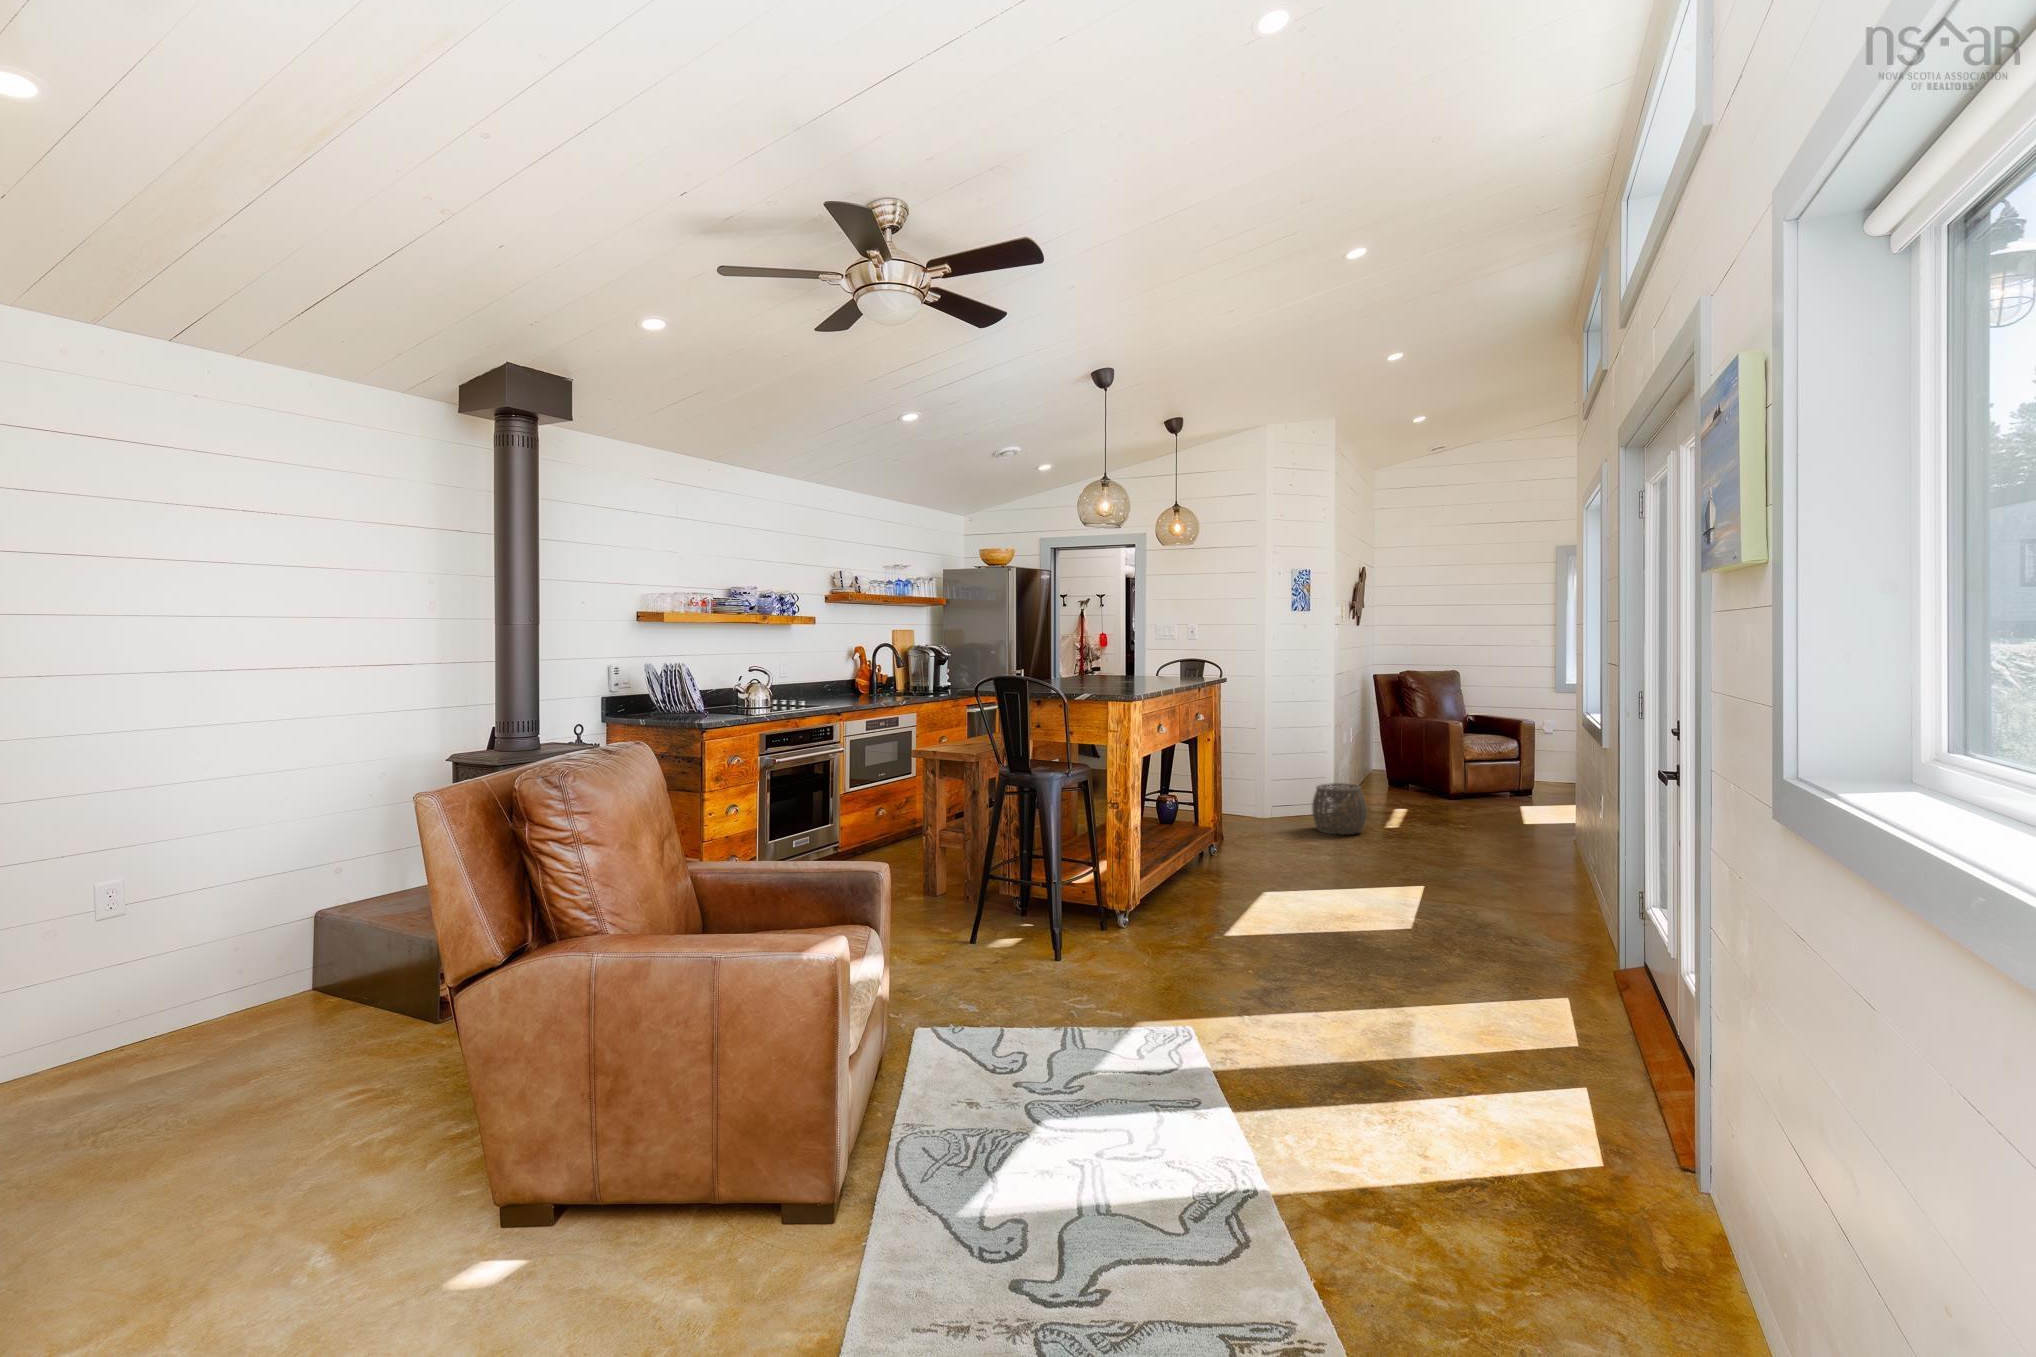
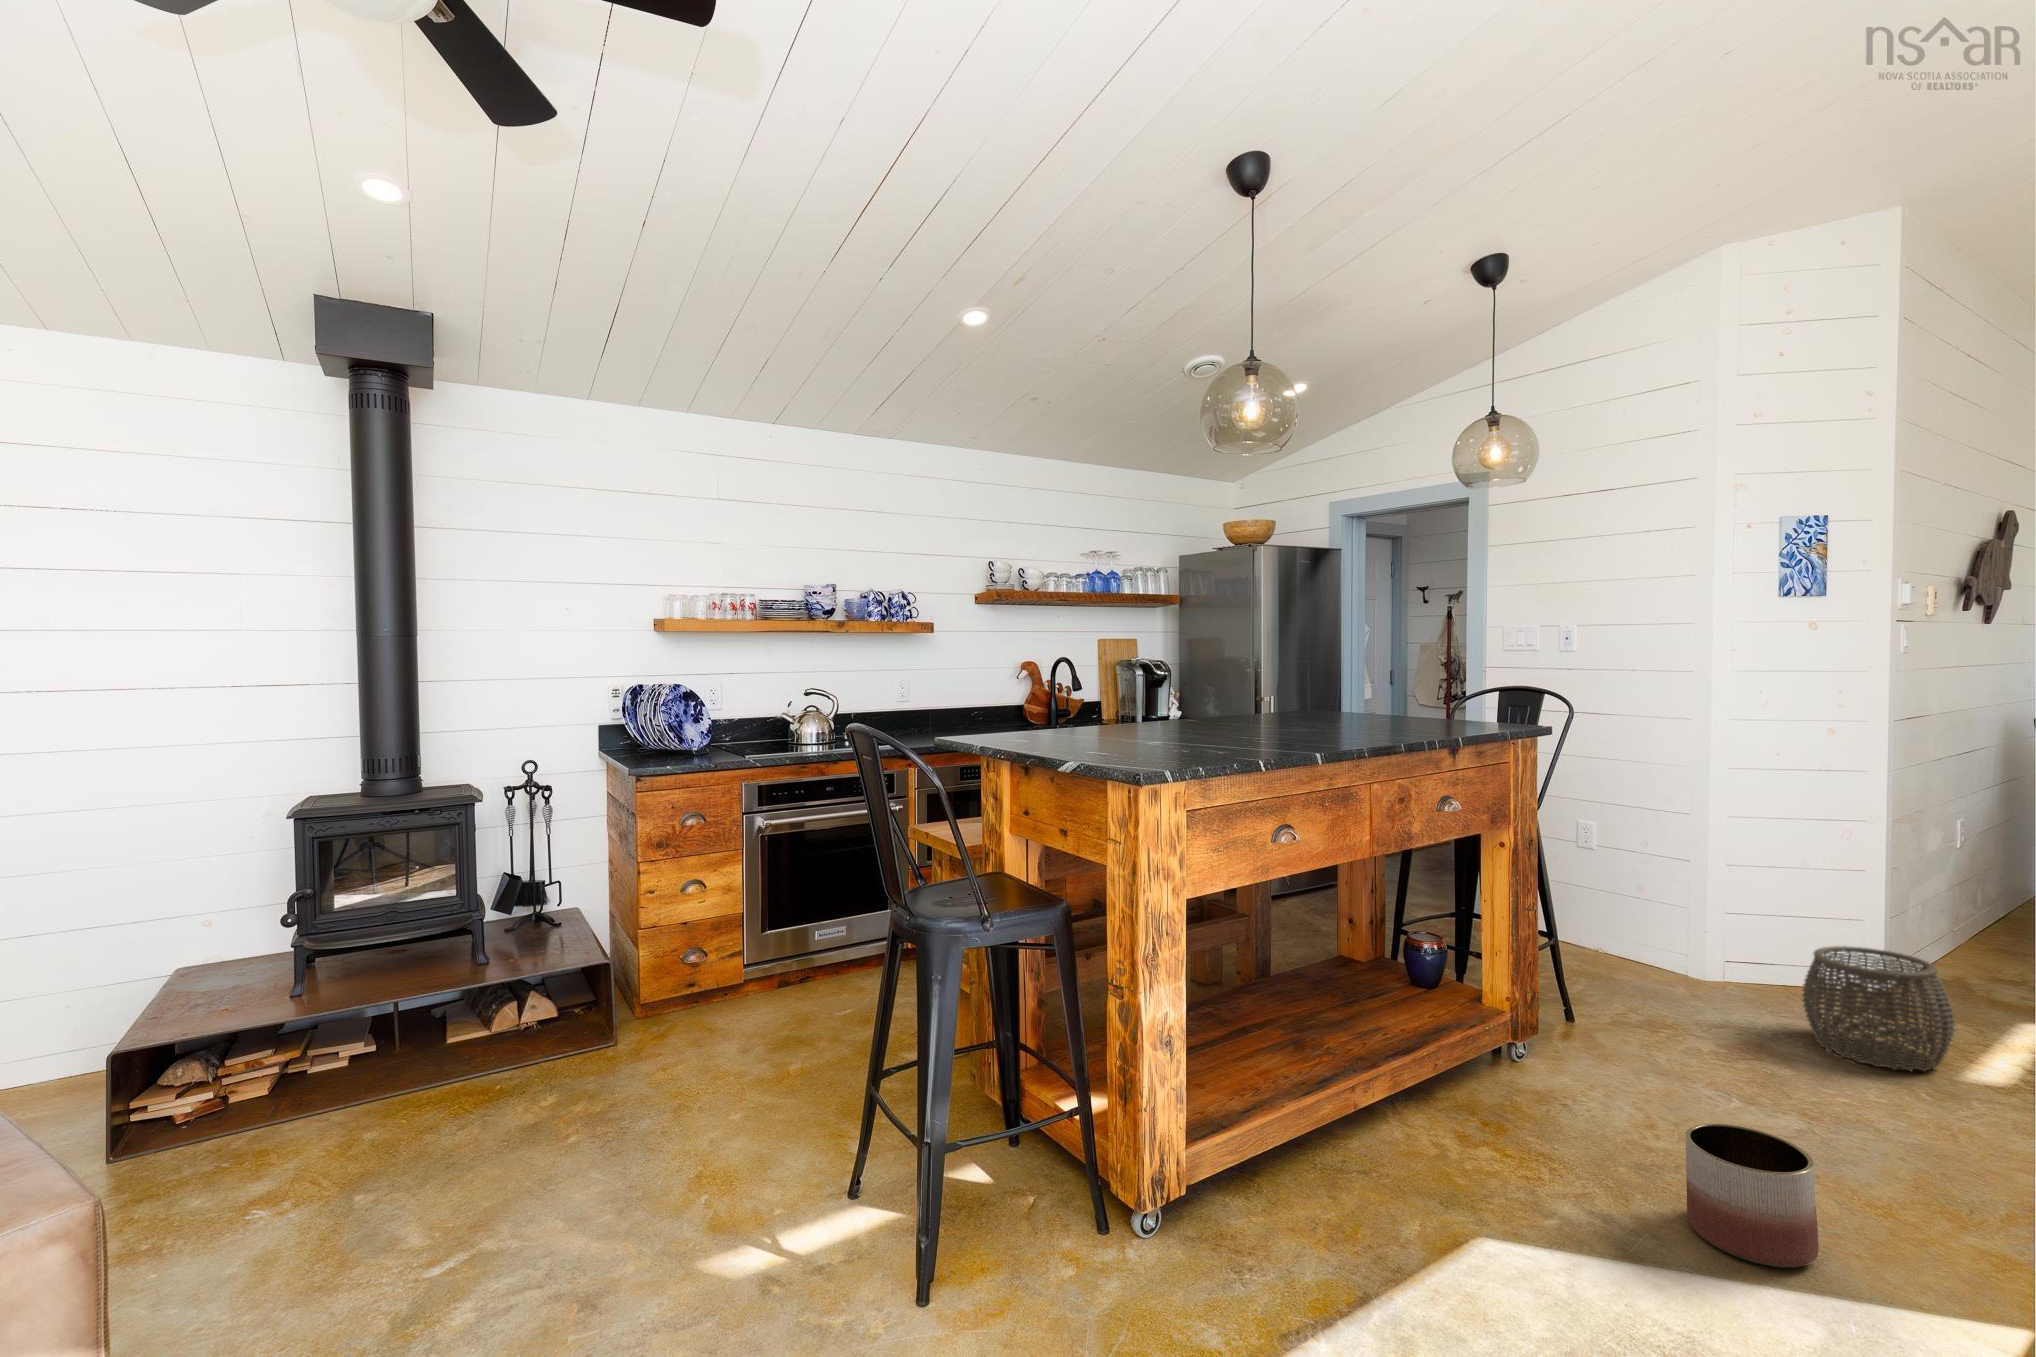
planter: none [1306,842,1351,888] -> present [1685,1123,1818,1267]

